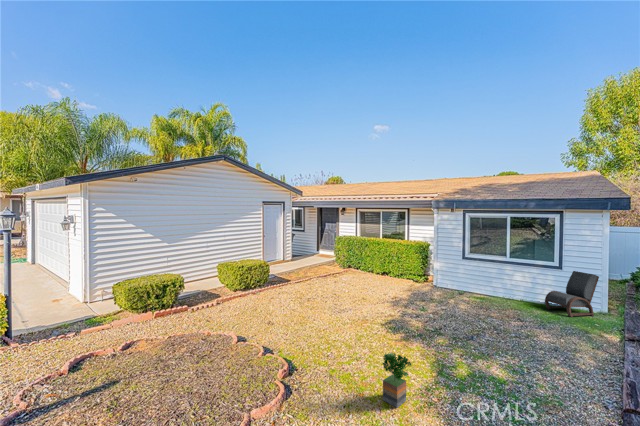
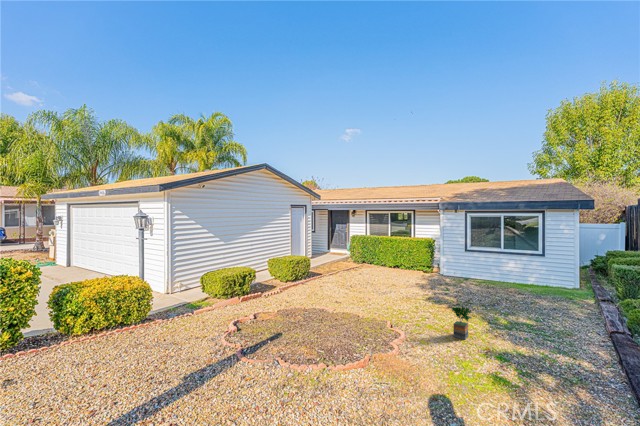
lounge chair: present [545,271,599,317] -> none [532,257,570,290]

